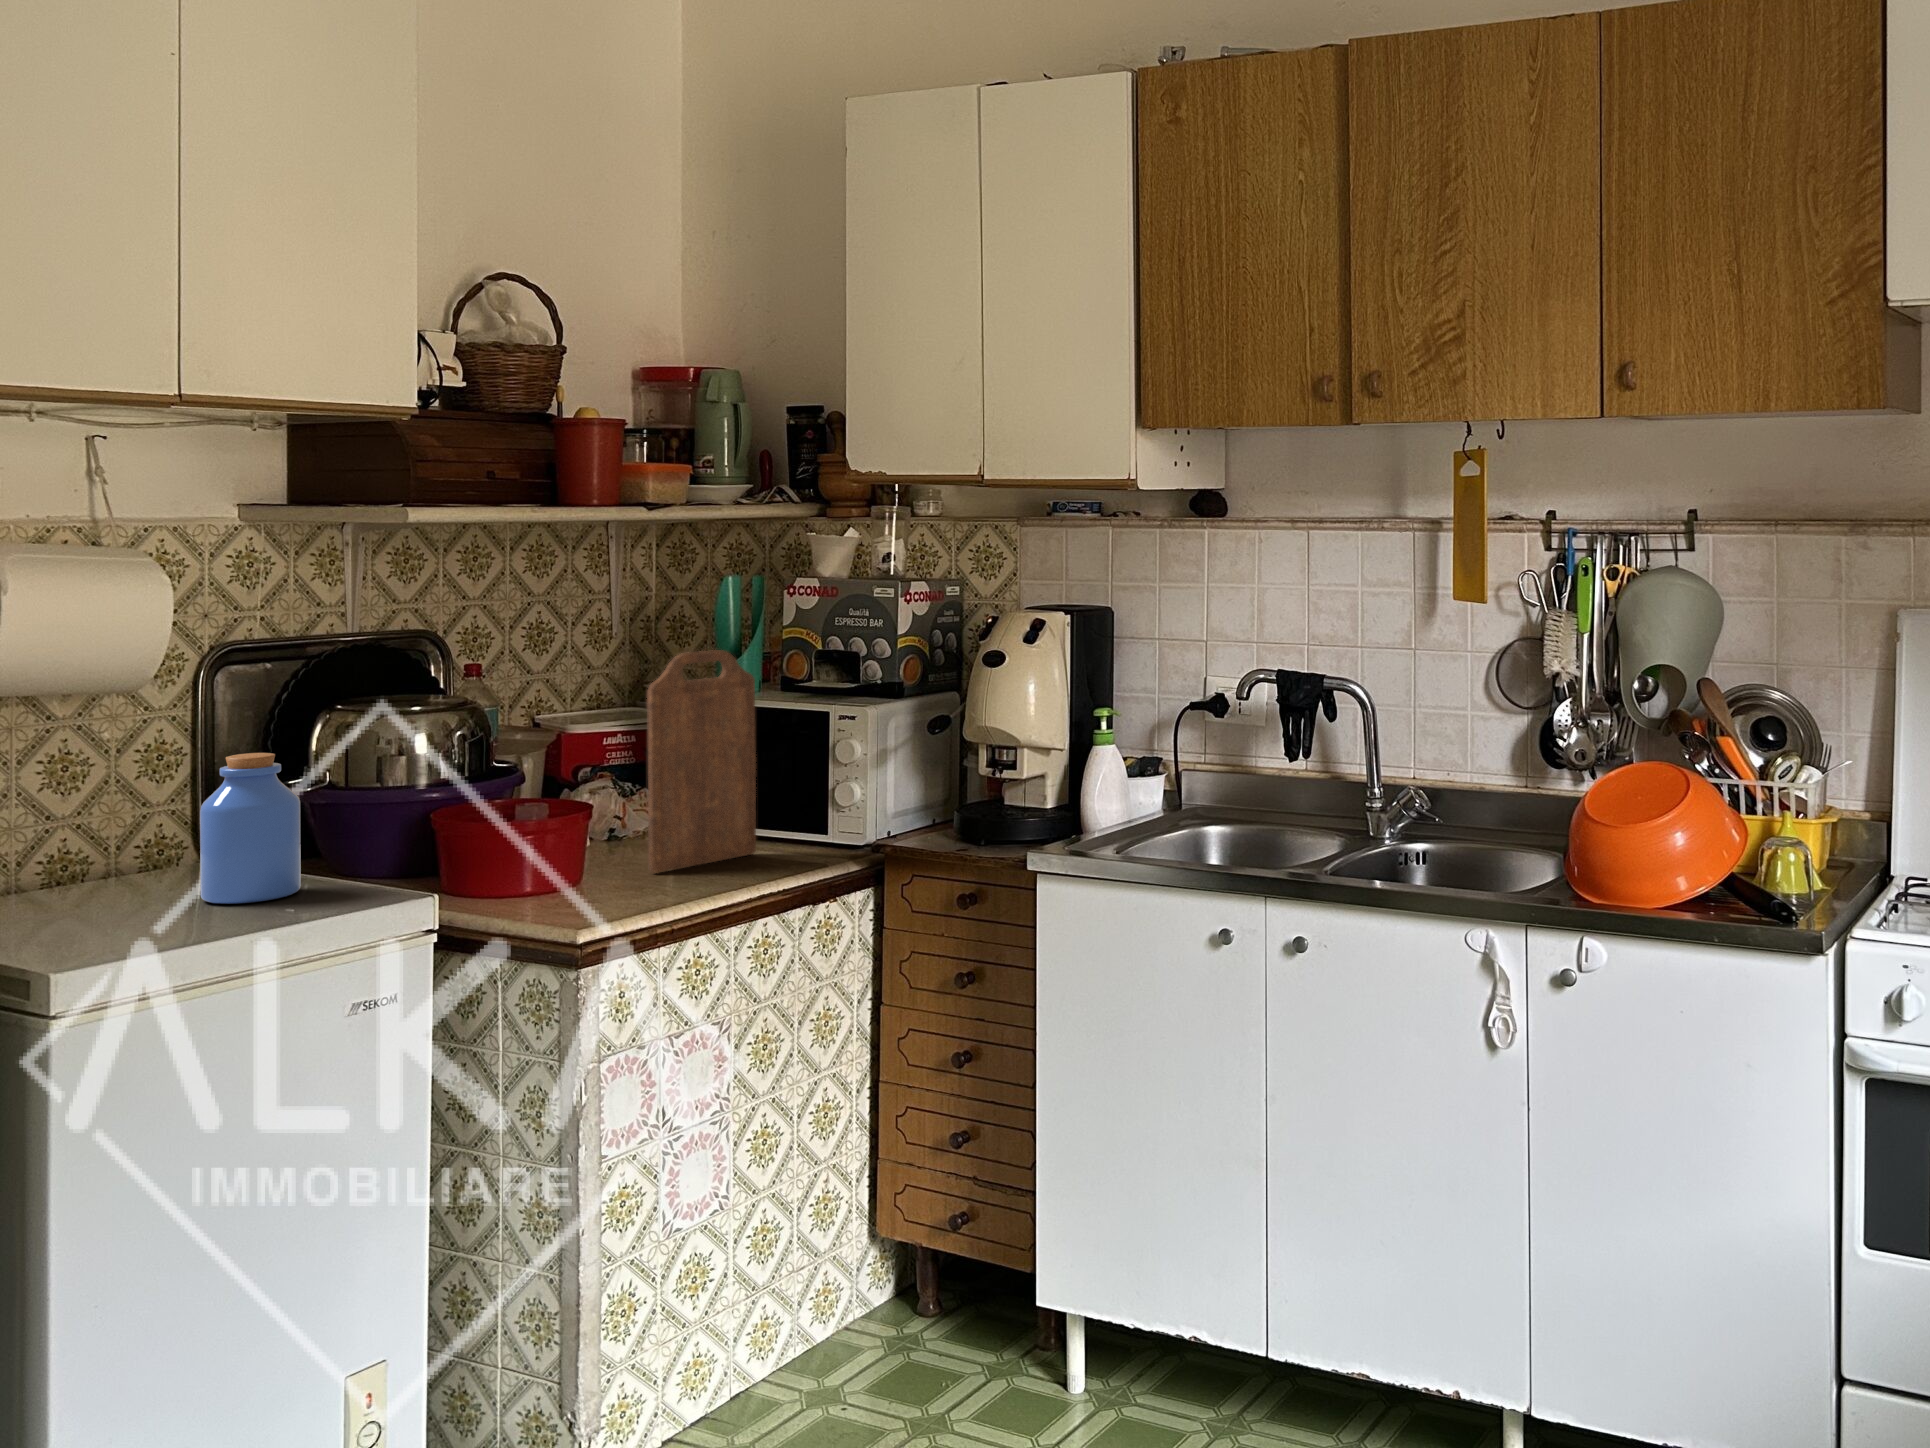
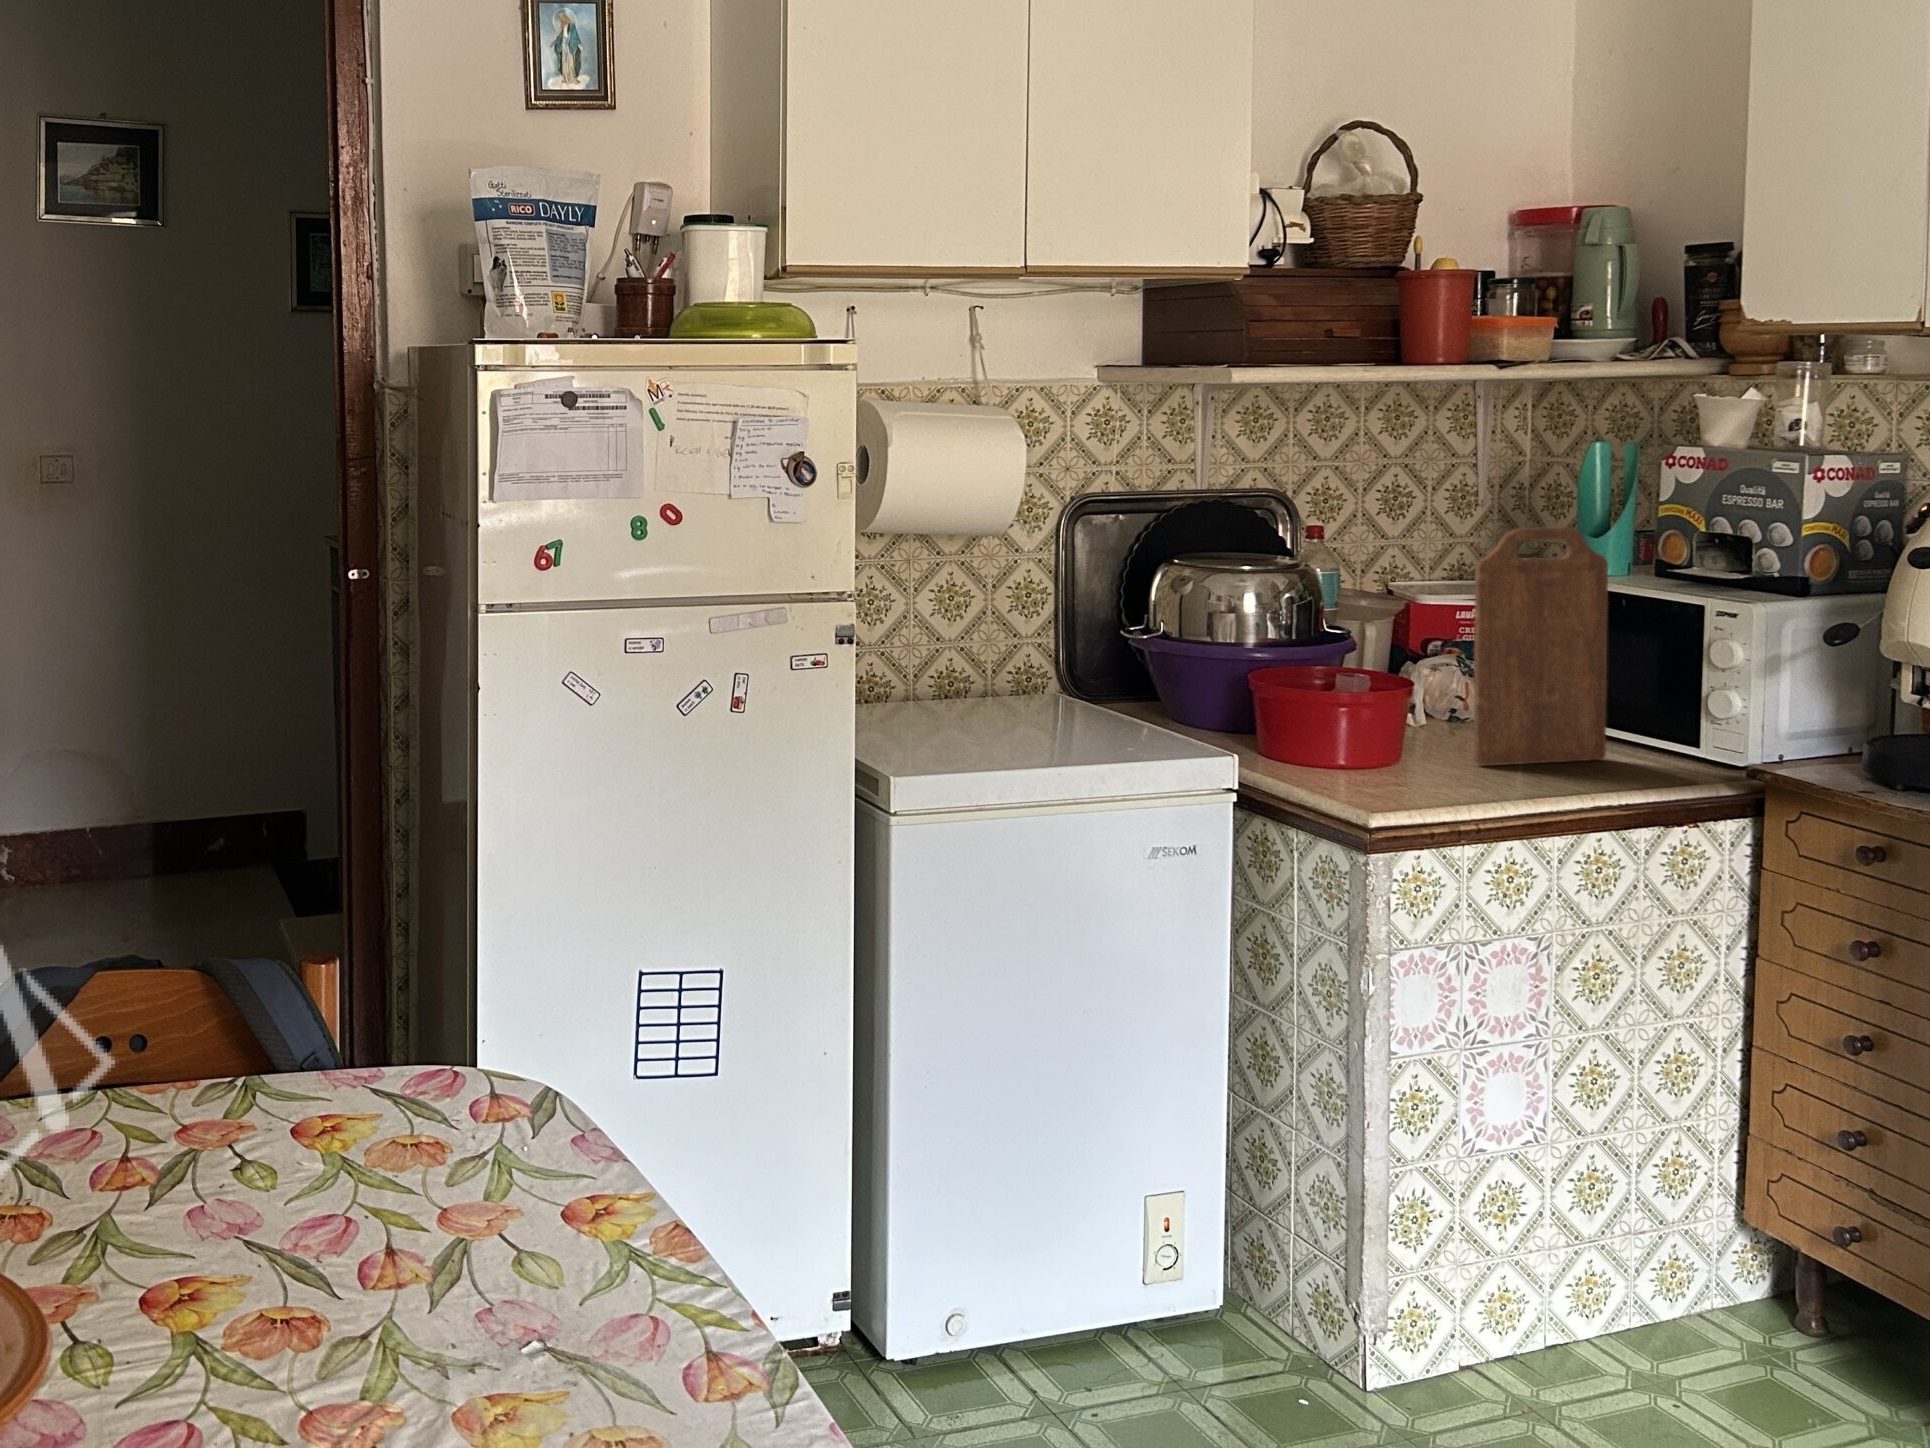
jar: present [200,753,301,904] -> none [1041,600,1125,738]

